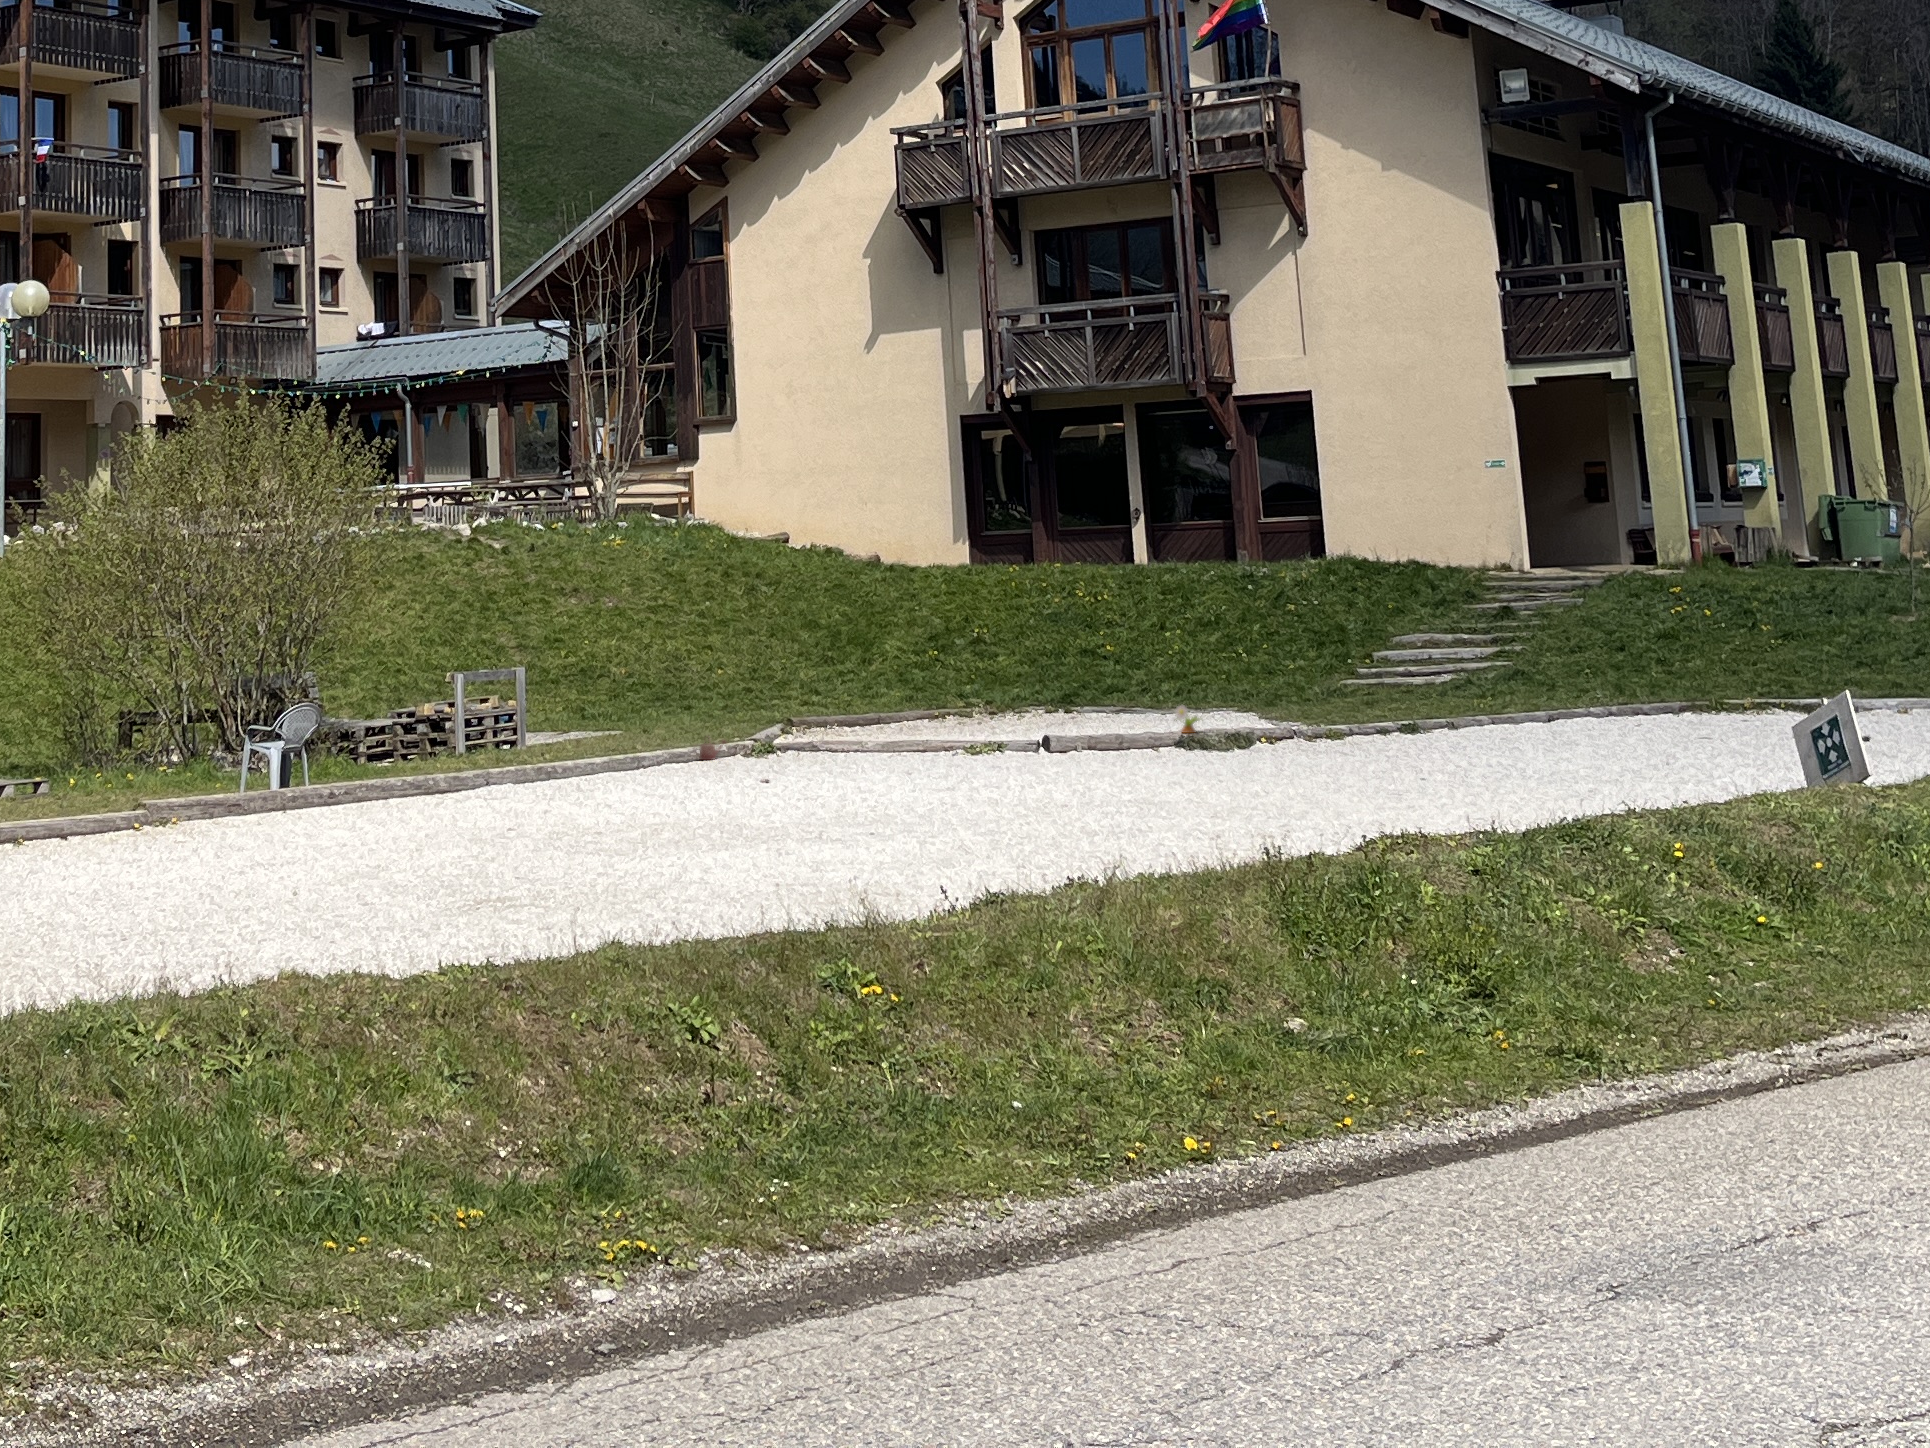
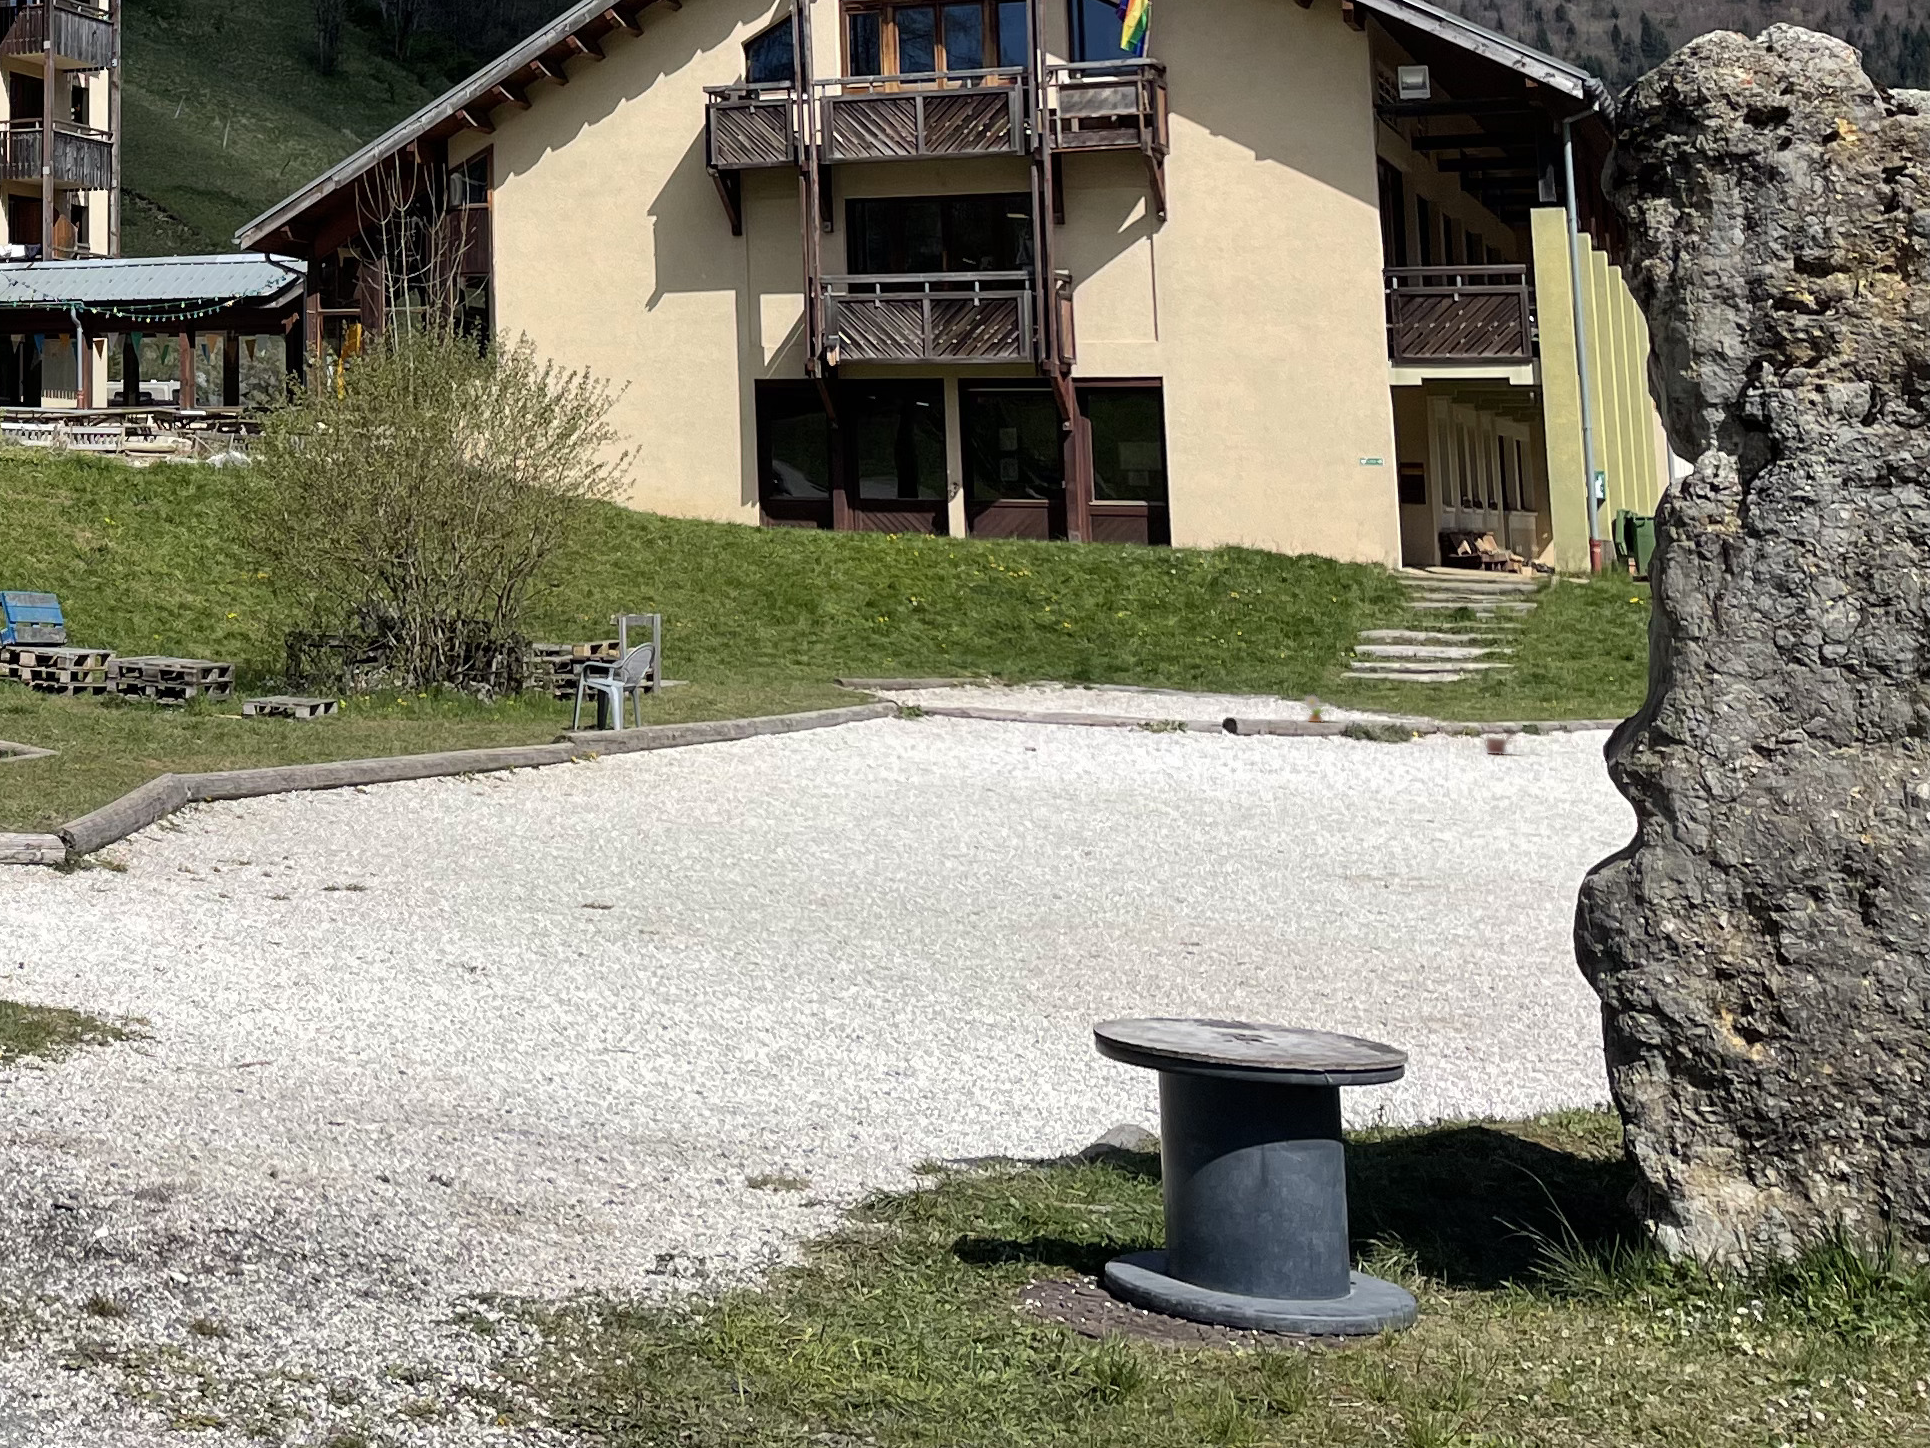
watering can: present [699,736,726,760] -> present [1485,729,1513,754]

